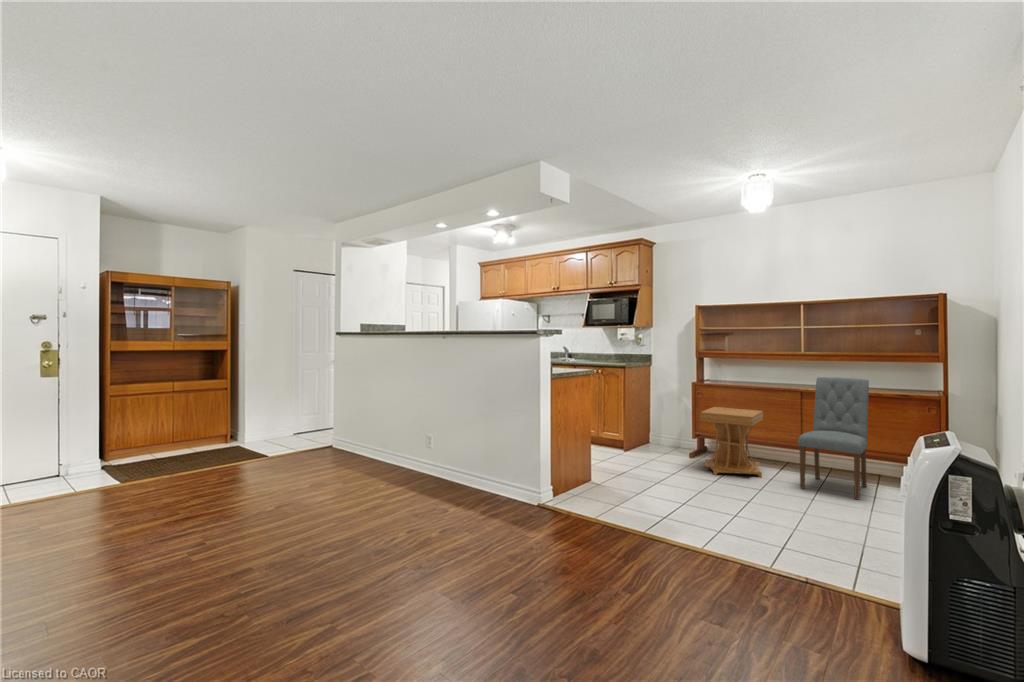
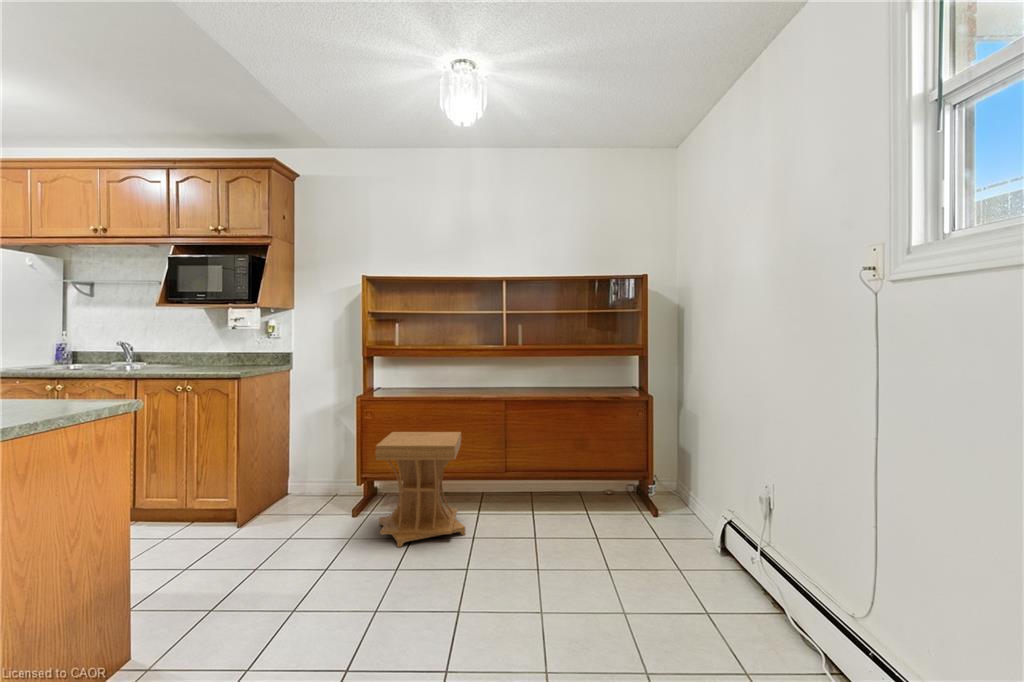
dining chair: present [798,377,869,499] -> none [517,378,595,548]

